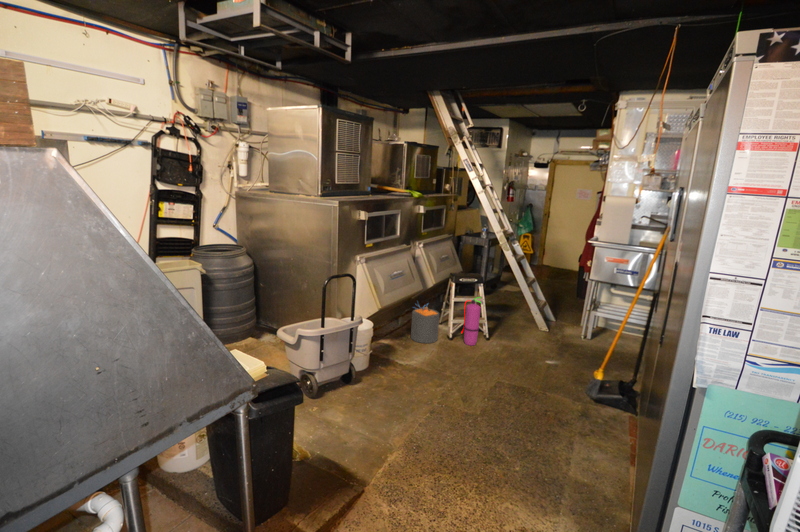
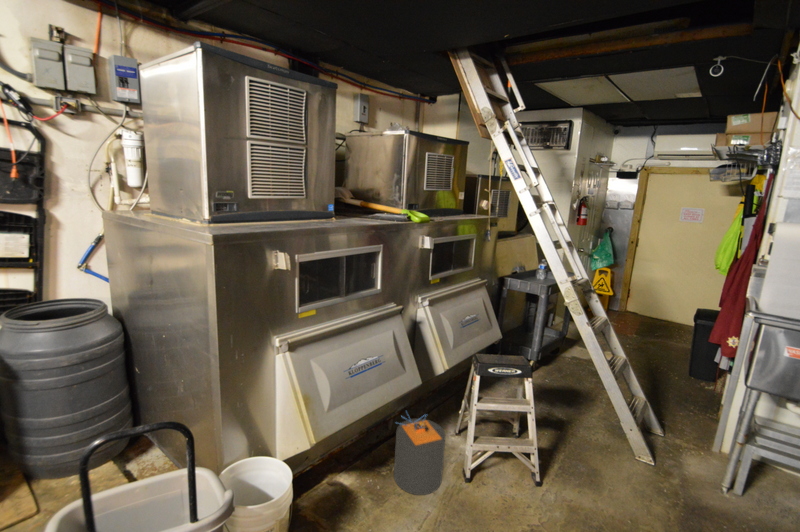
fire extinguisher: present [461,297,481,345] -> none [484,421,526,510]

